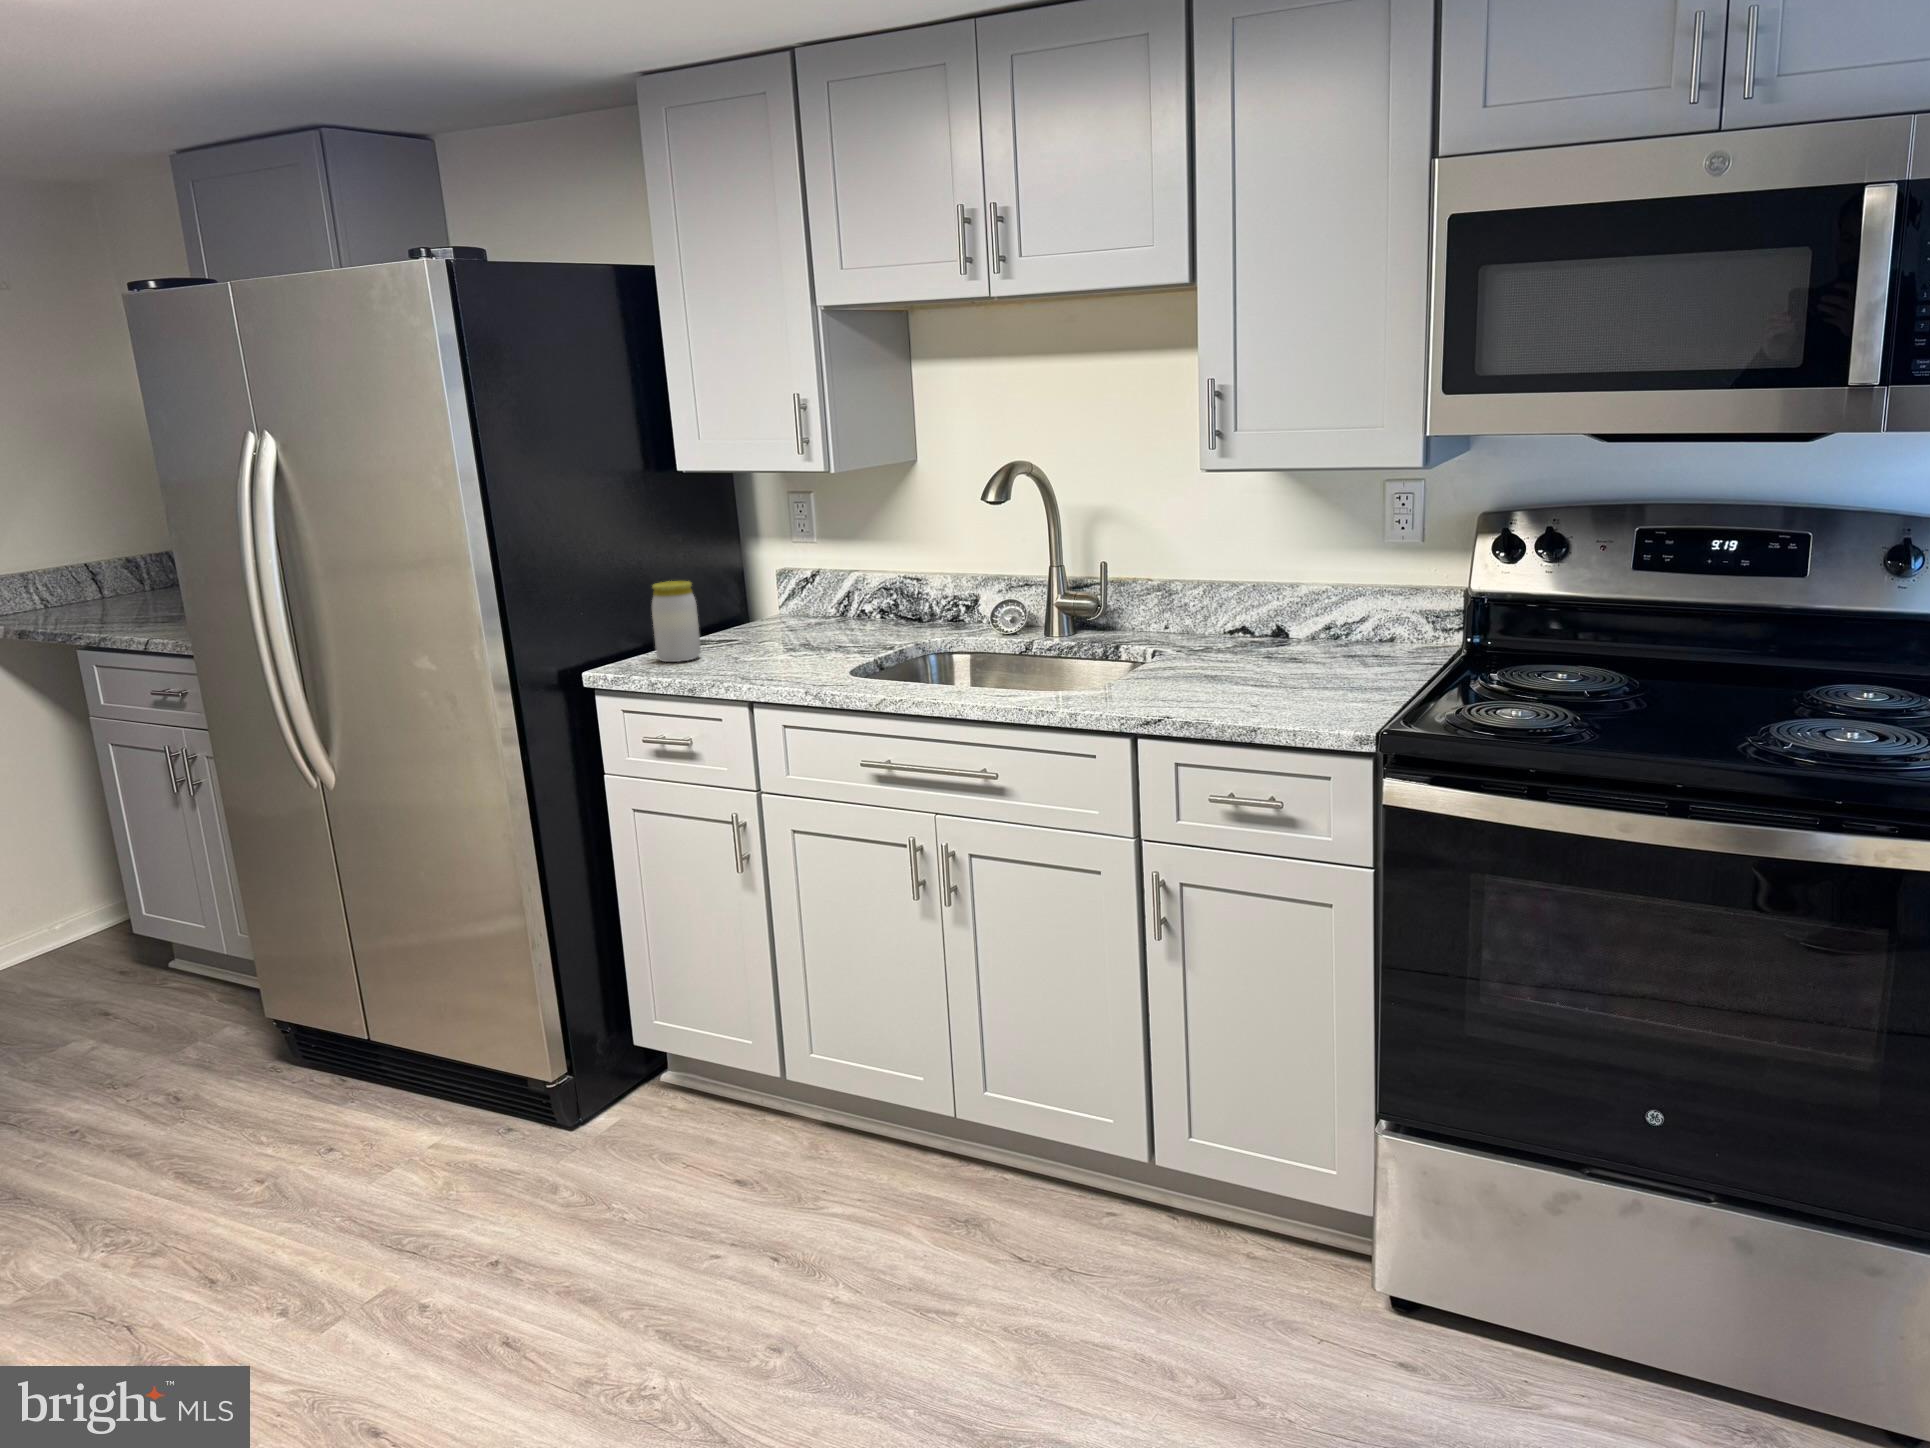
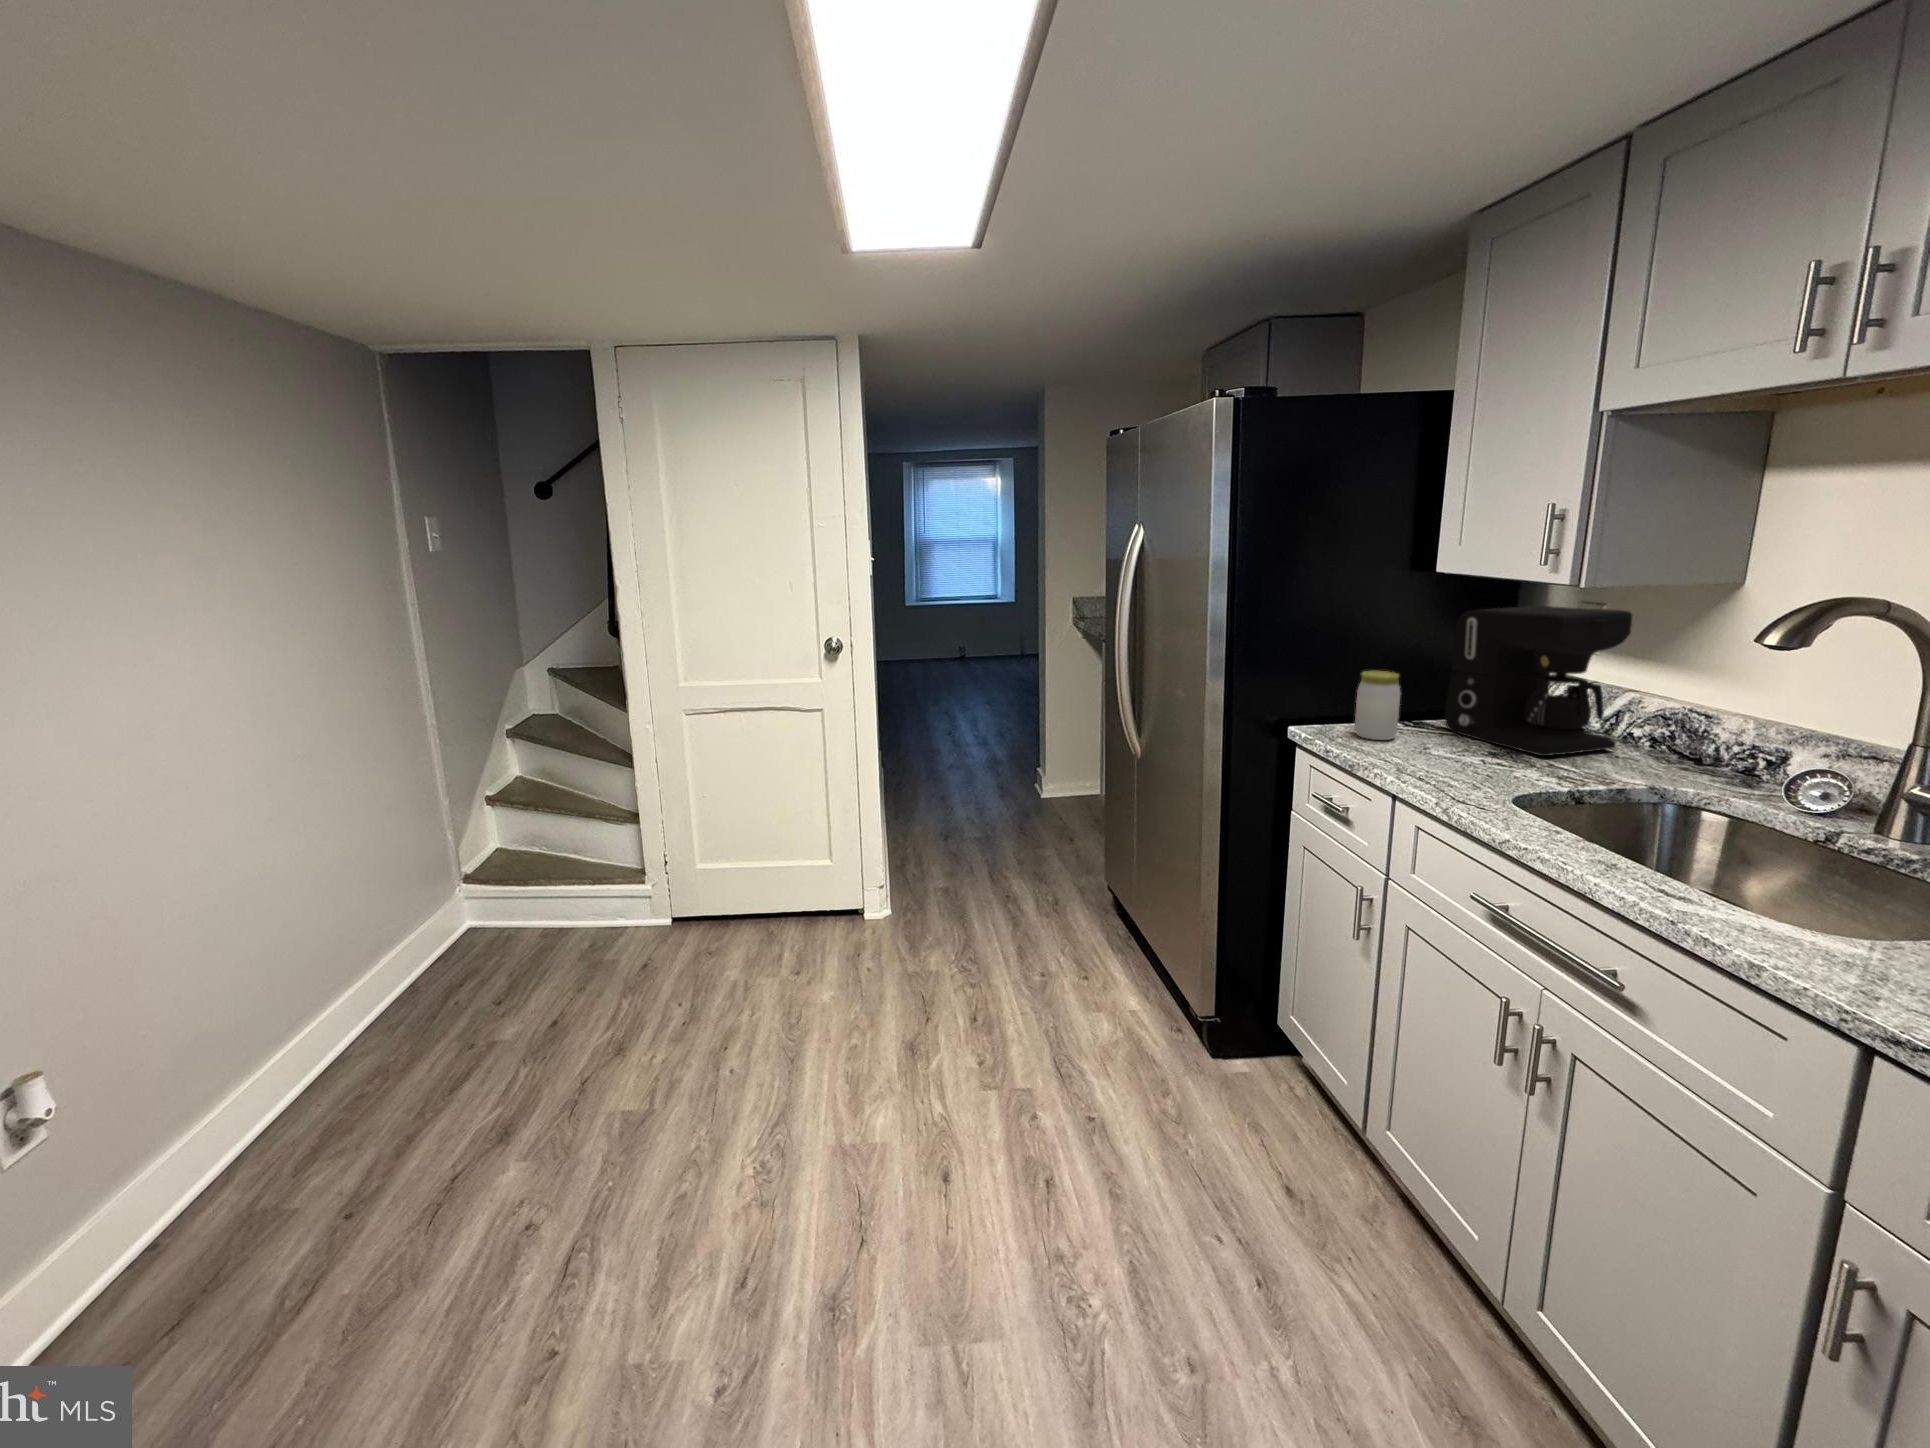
coffee maker: none [715,490,863,641] -> present [1445,606,1632,756]

